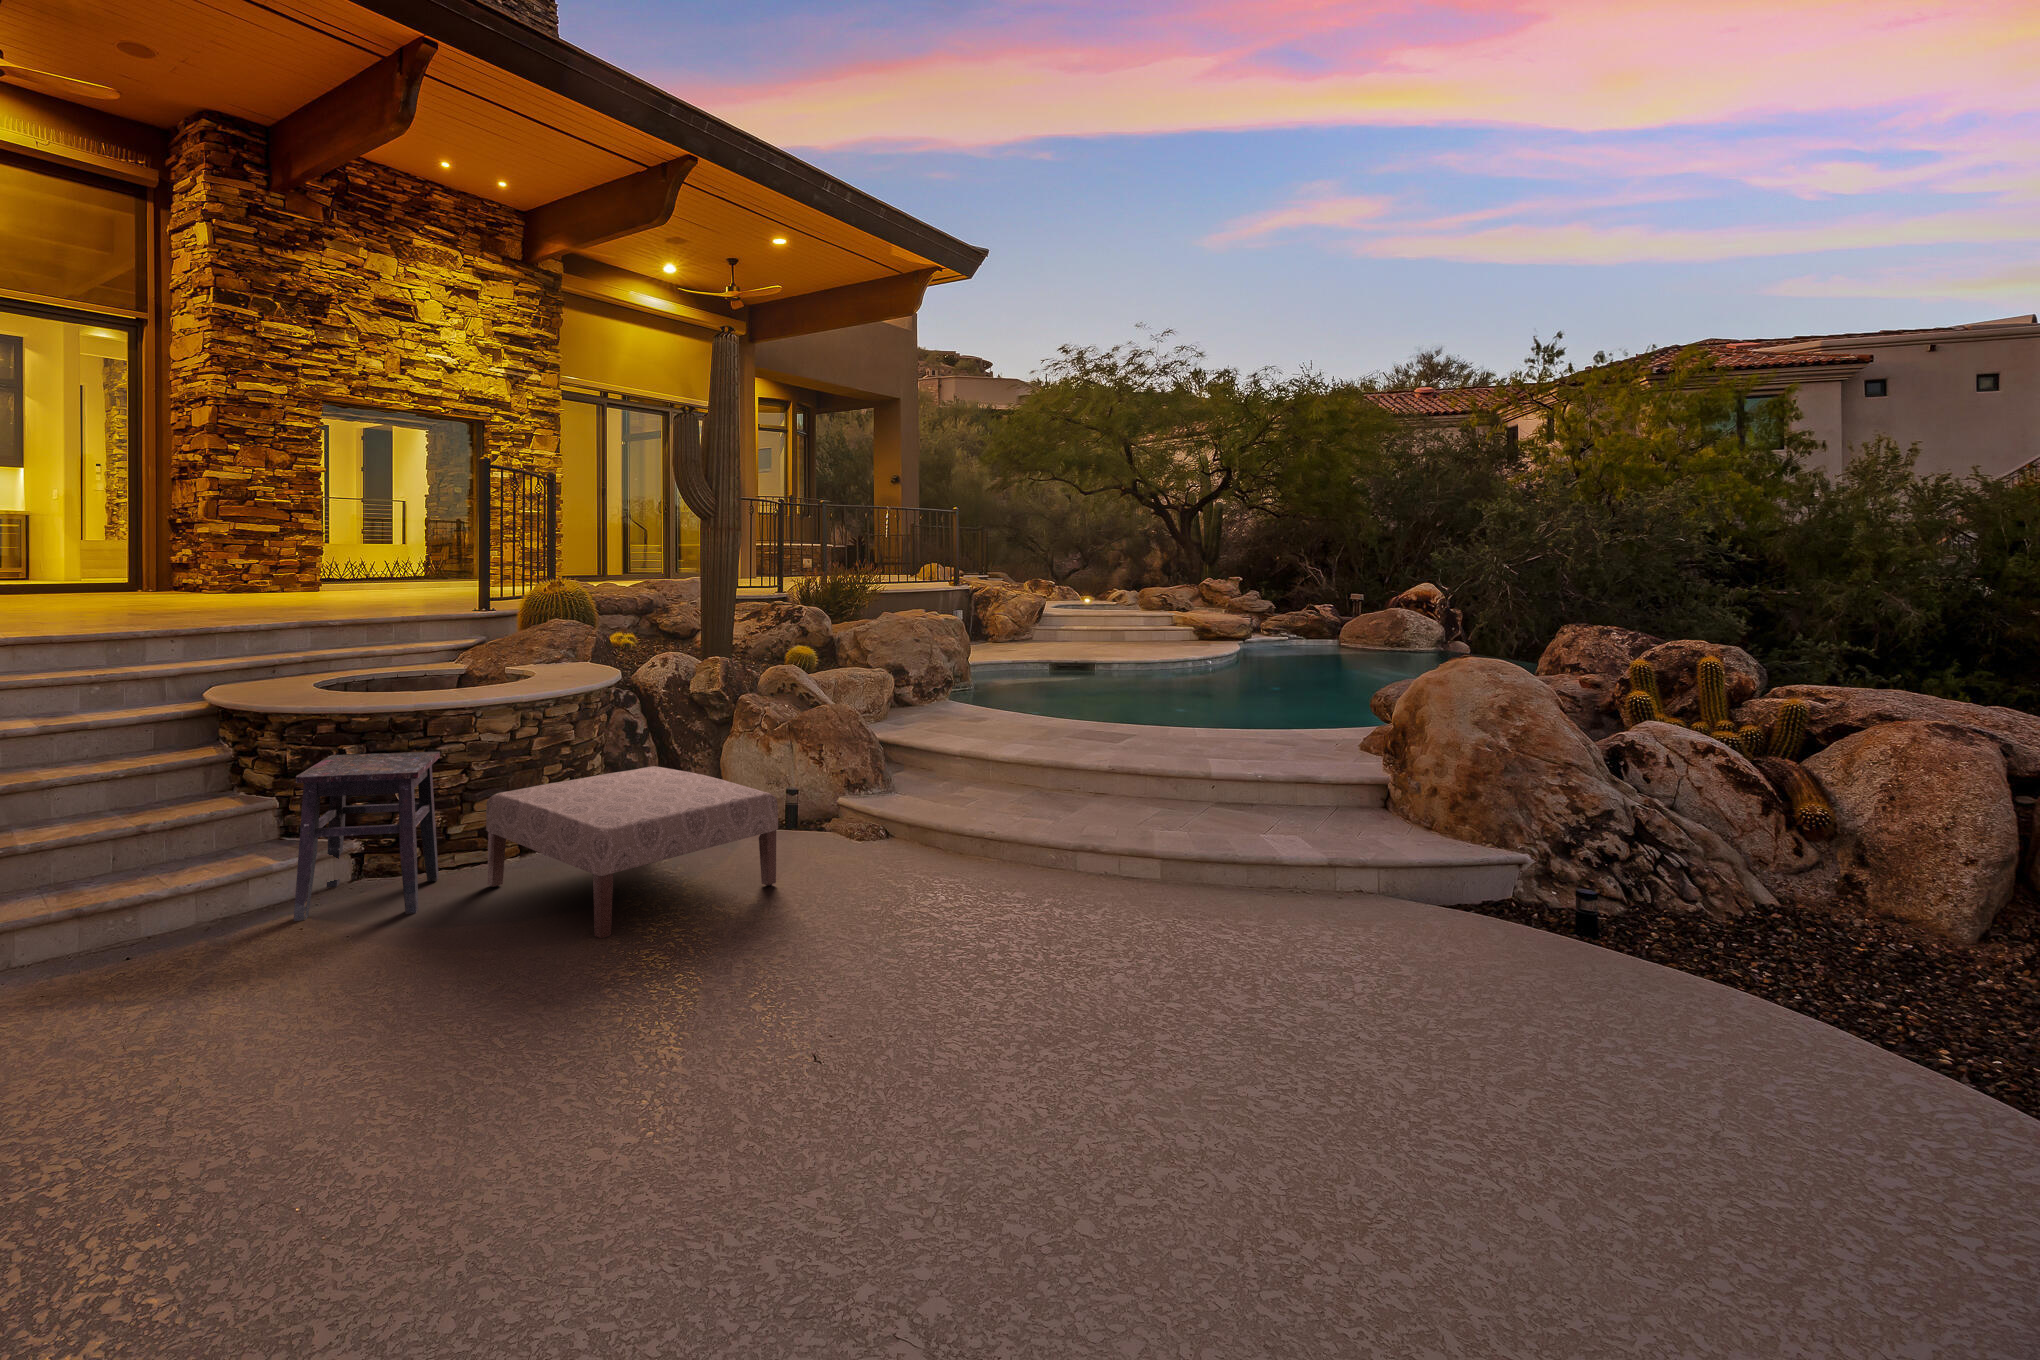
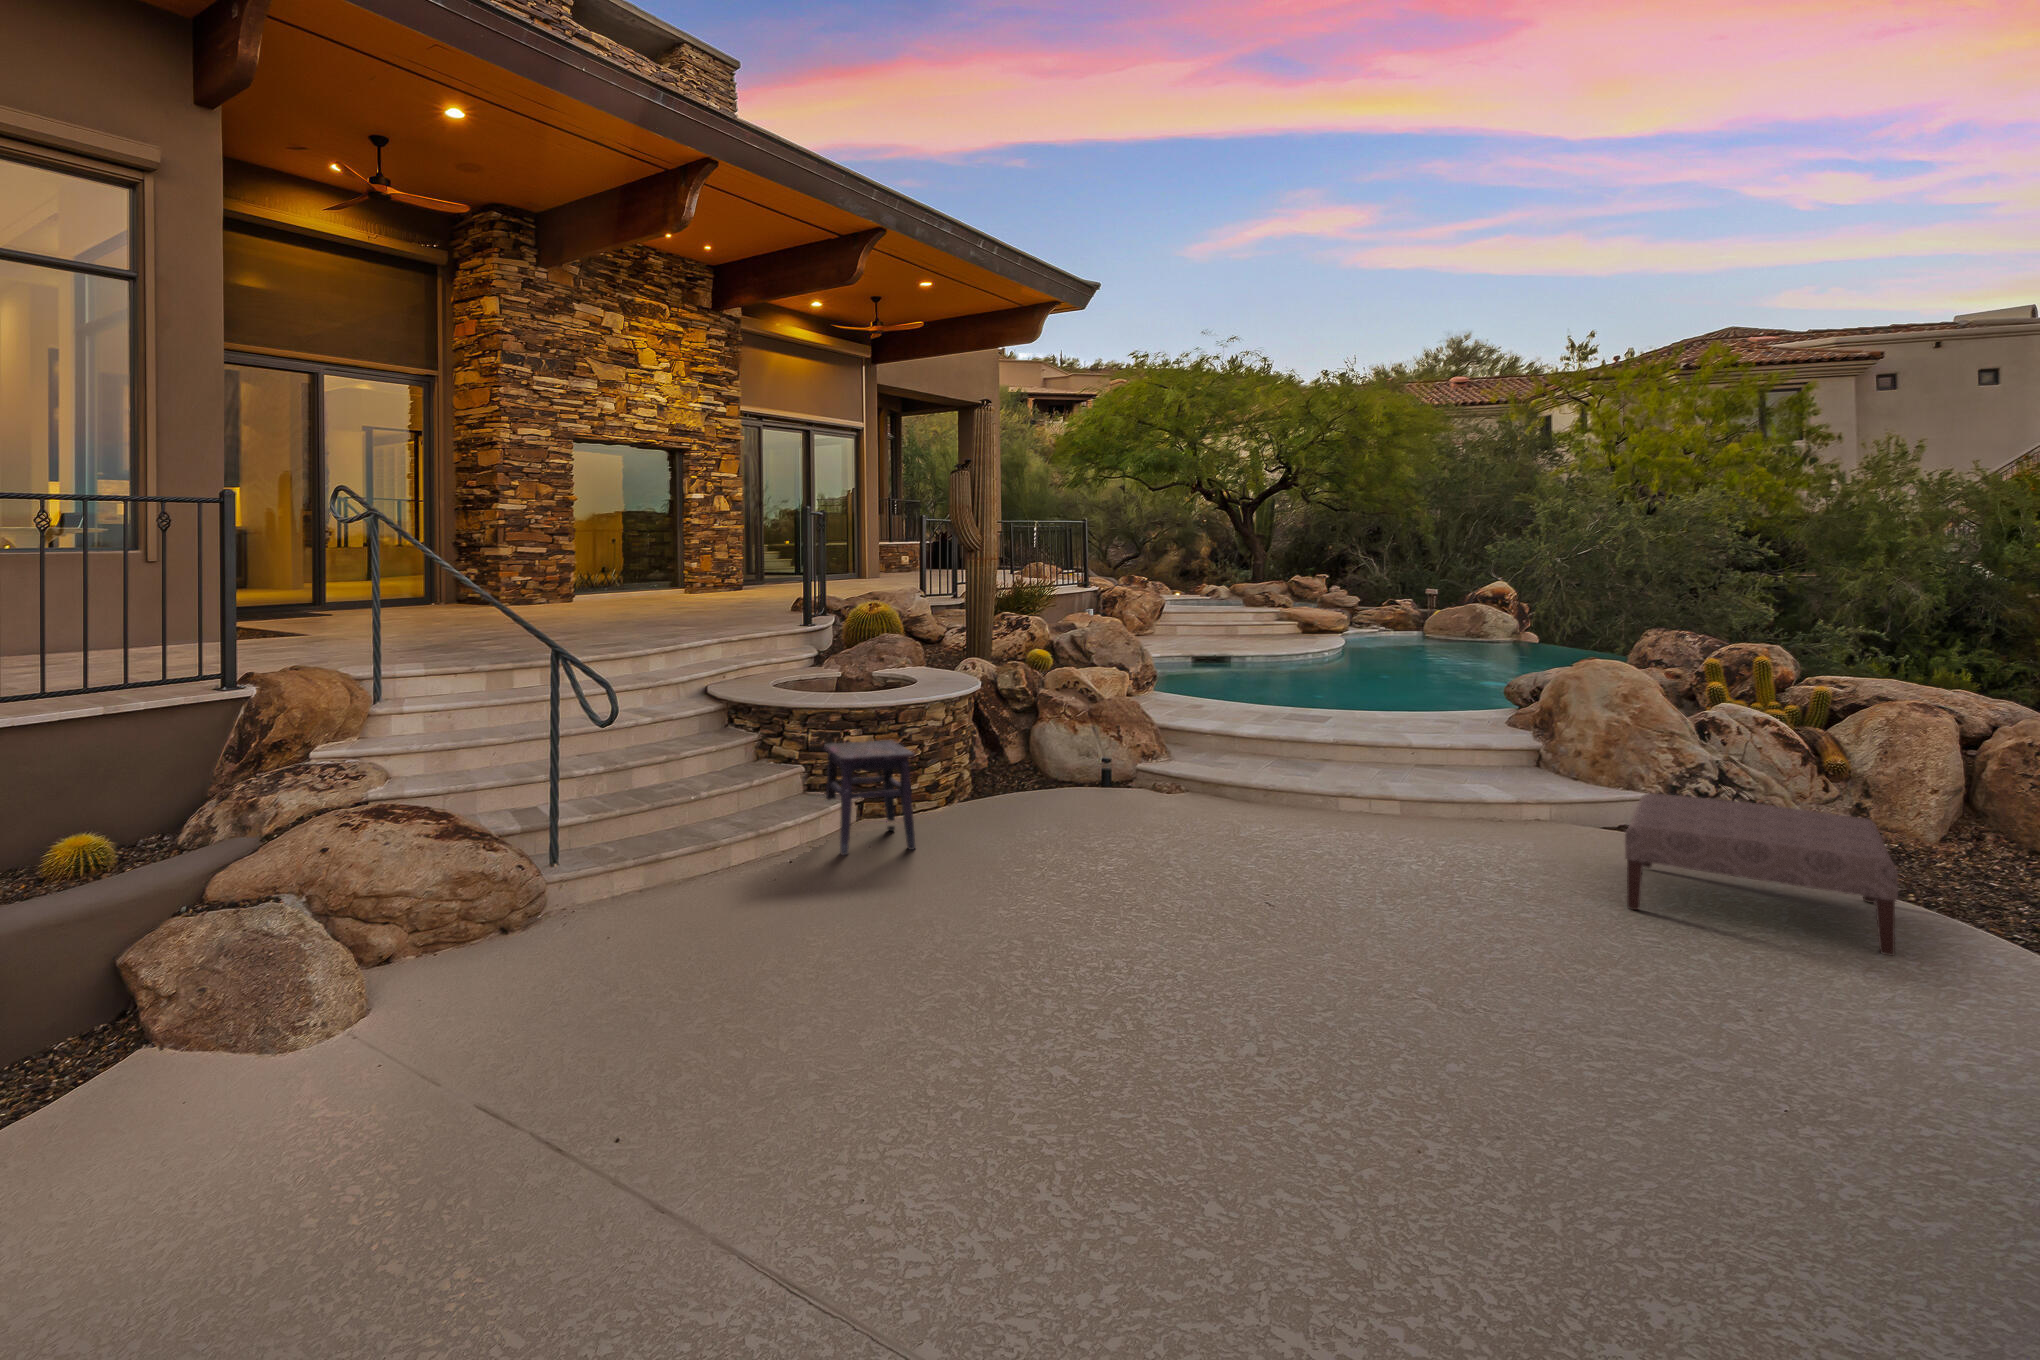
ottoman: present [486,766,778,938] -> present [1625,793,1898,956]

